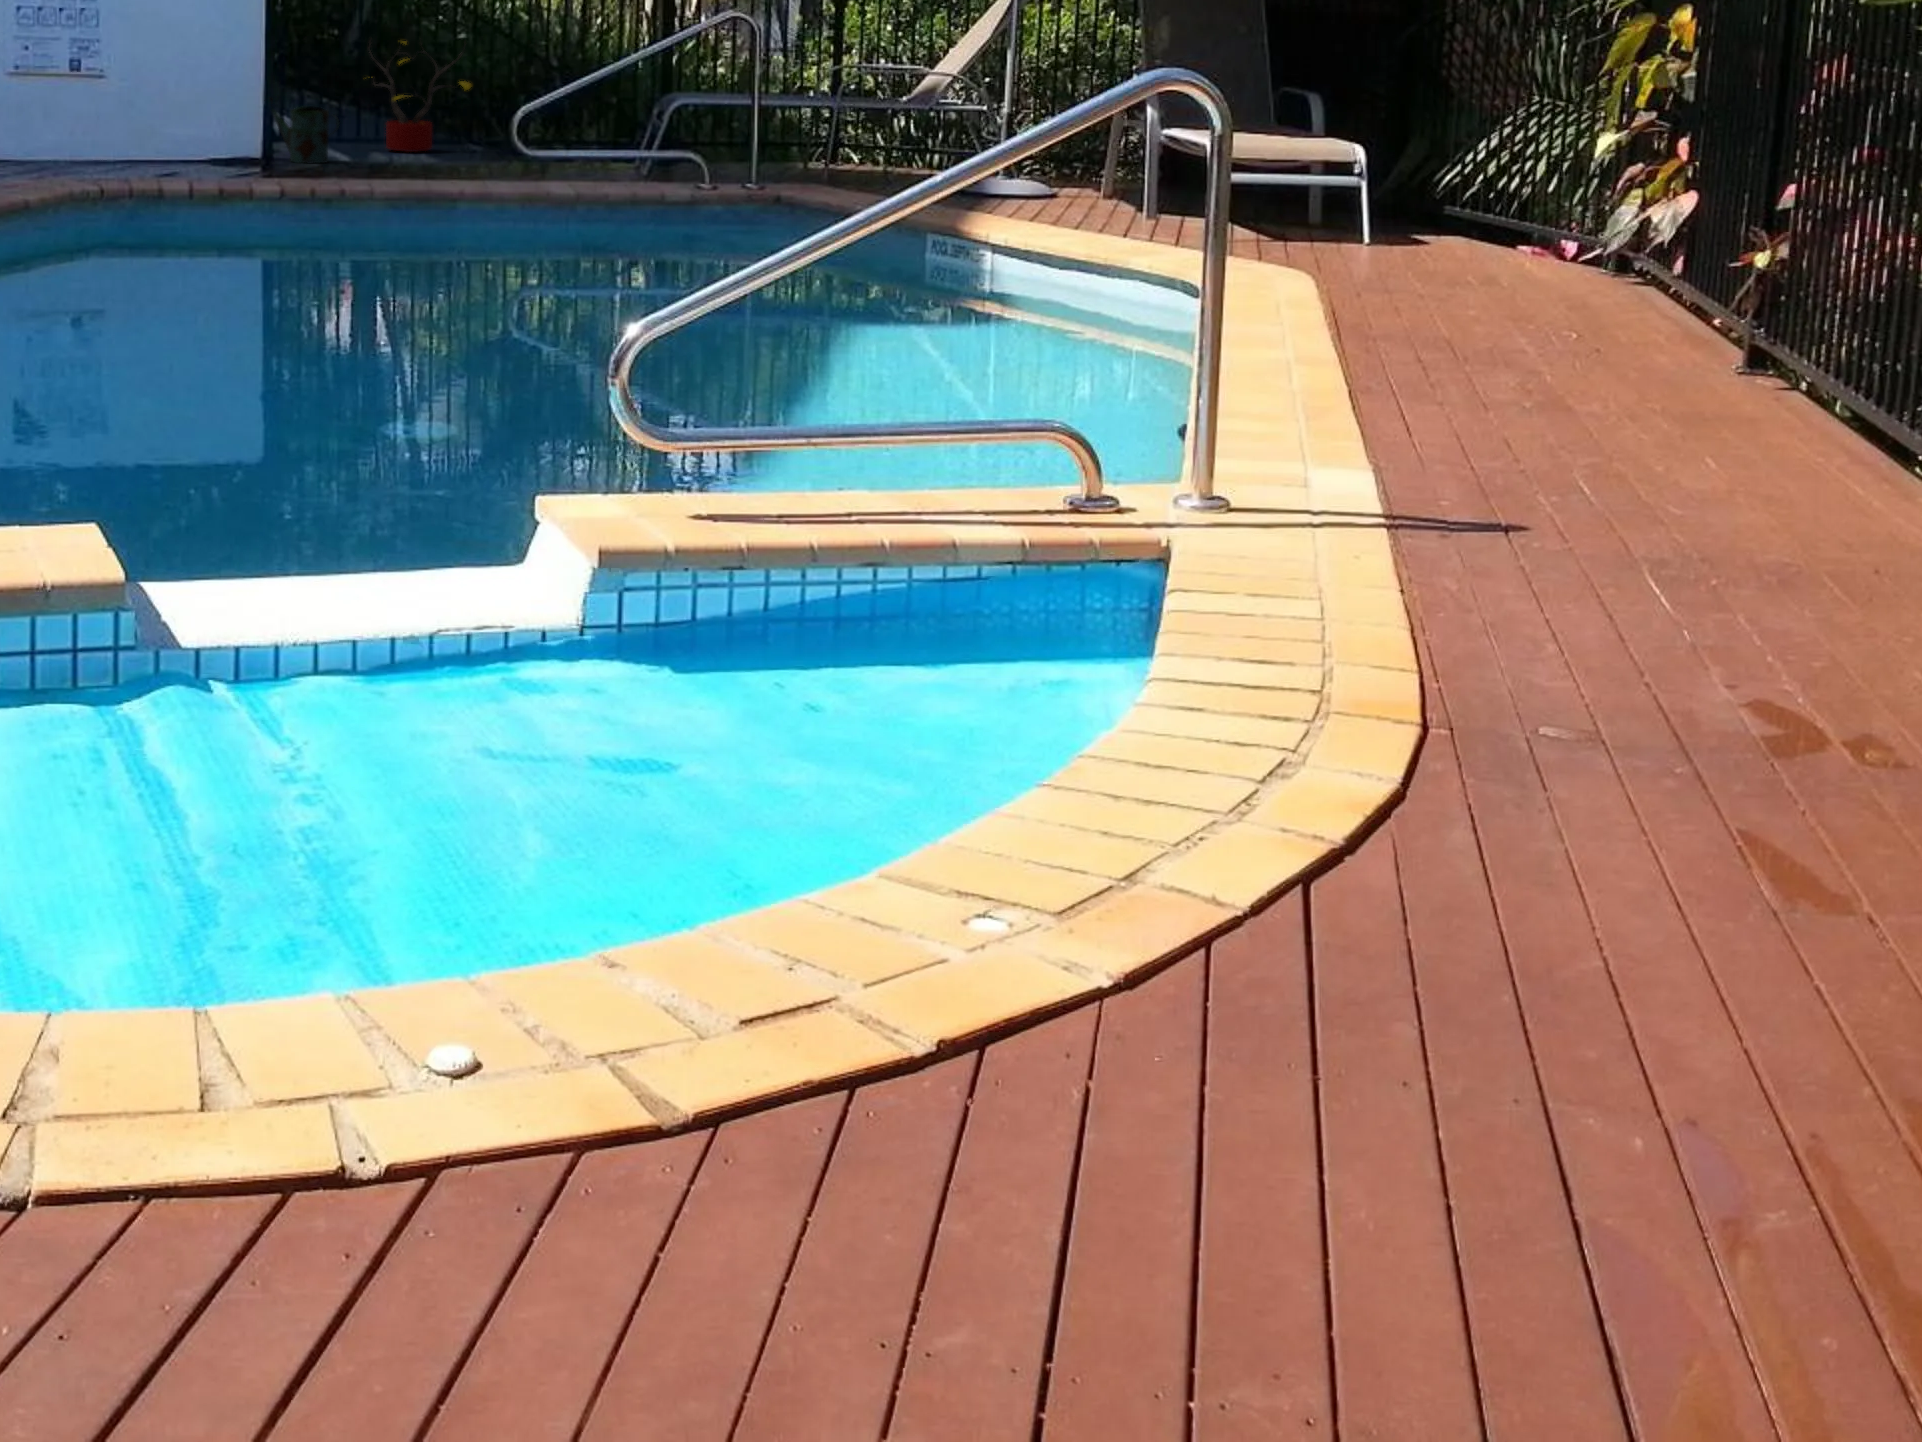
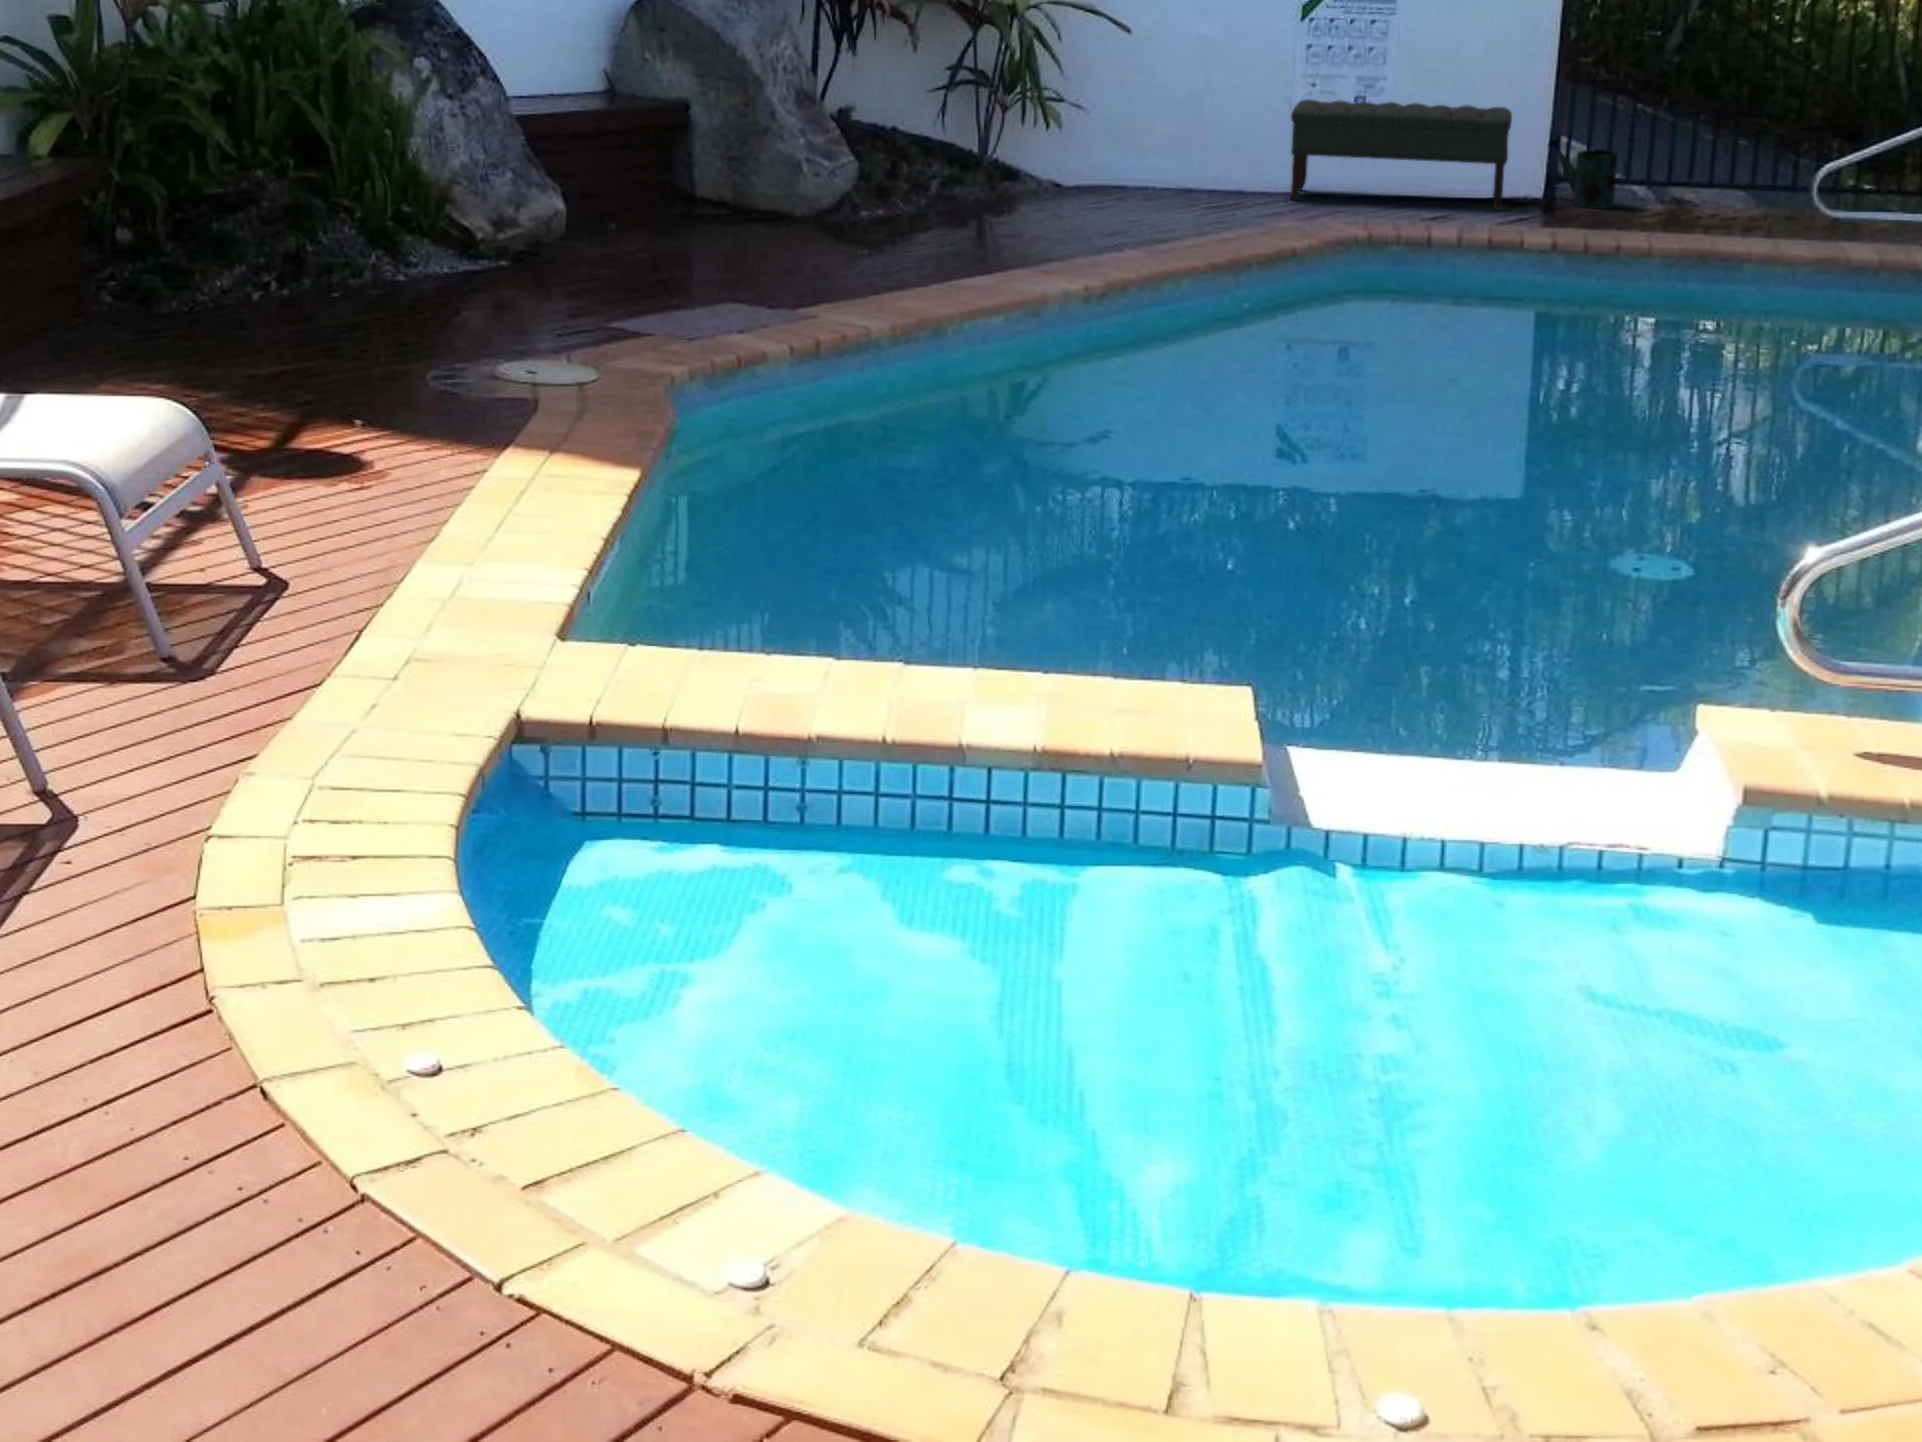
decorative plant: present [365,42,471,152] -> none [1664,73,1781,195]
bench: none [7,63,228,167] -> present [1291,99,1512,210]

